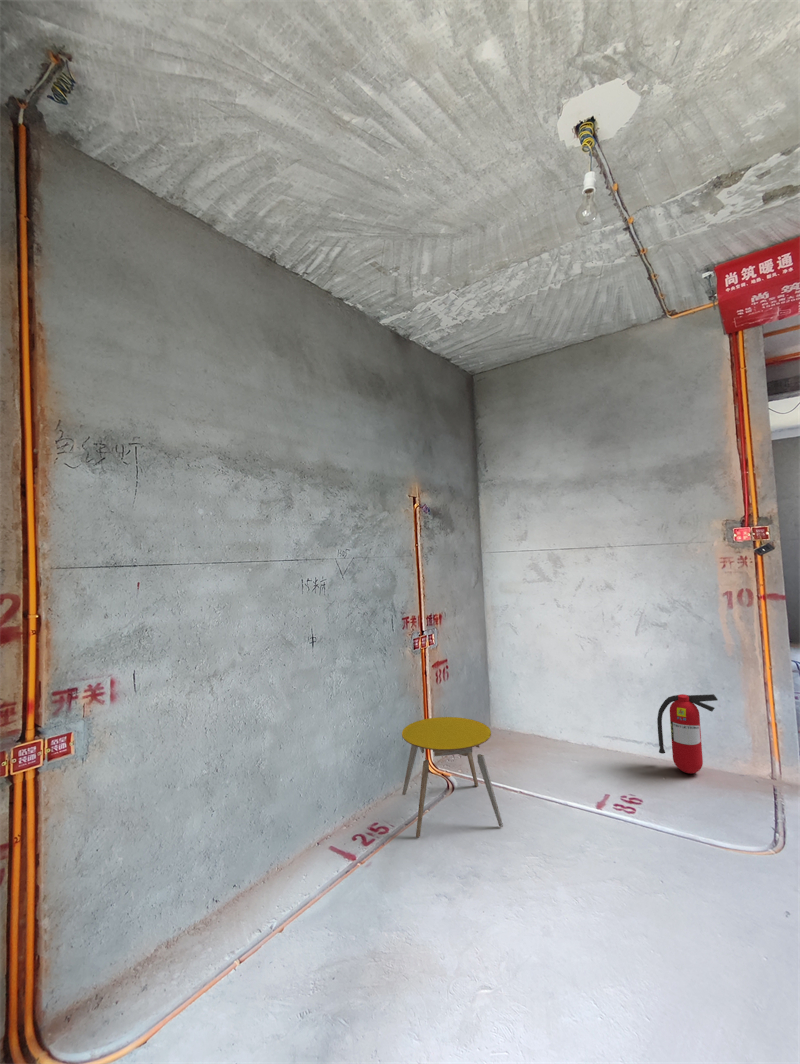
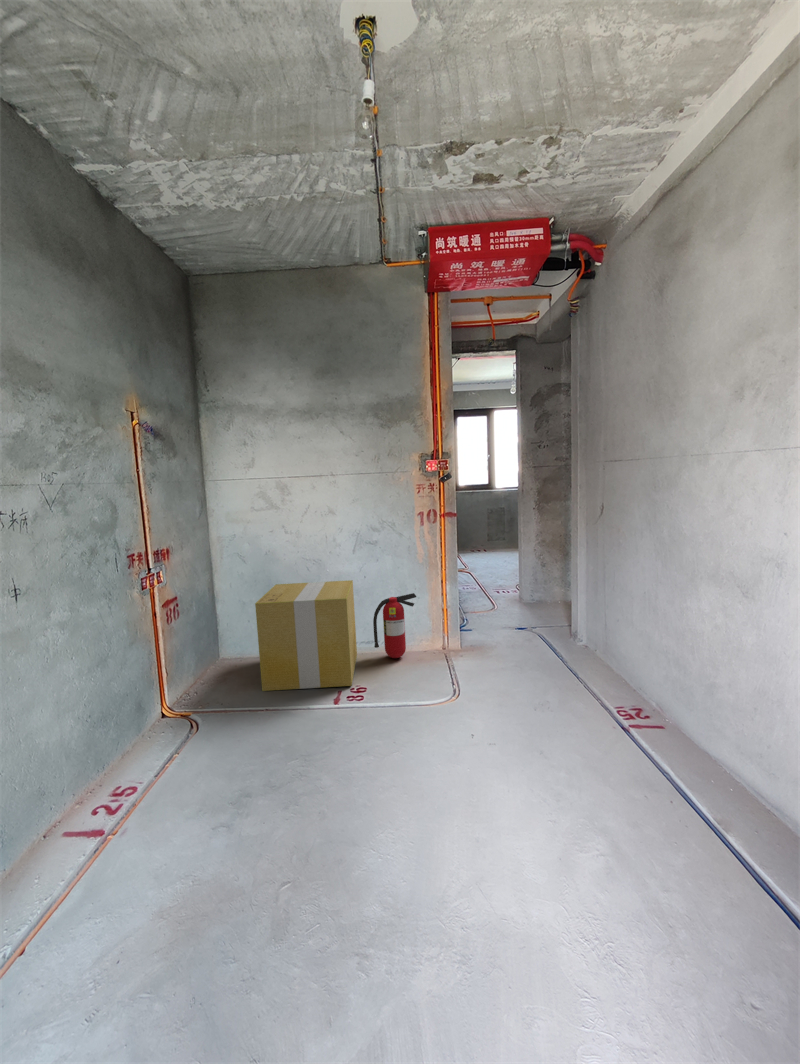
cardboard box: none [515,659,638,792] -> present [255,580,357,691]
stool: present [402,717,503,837] -> none [140,652,262,784]

